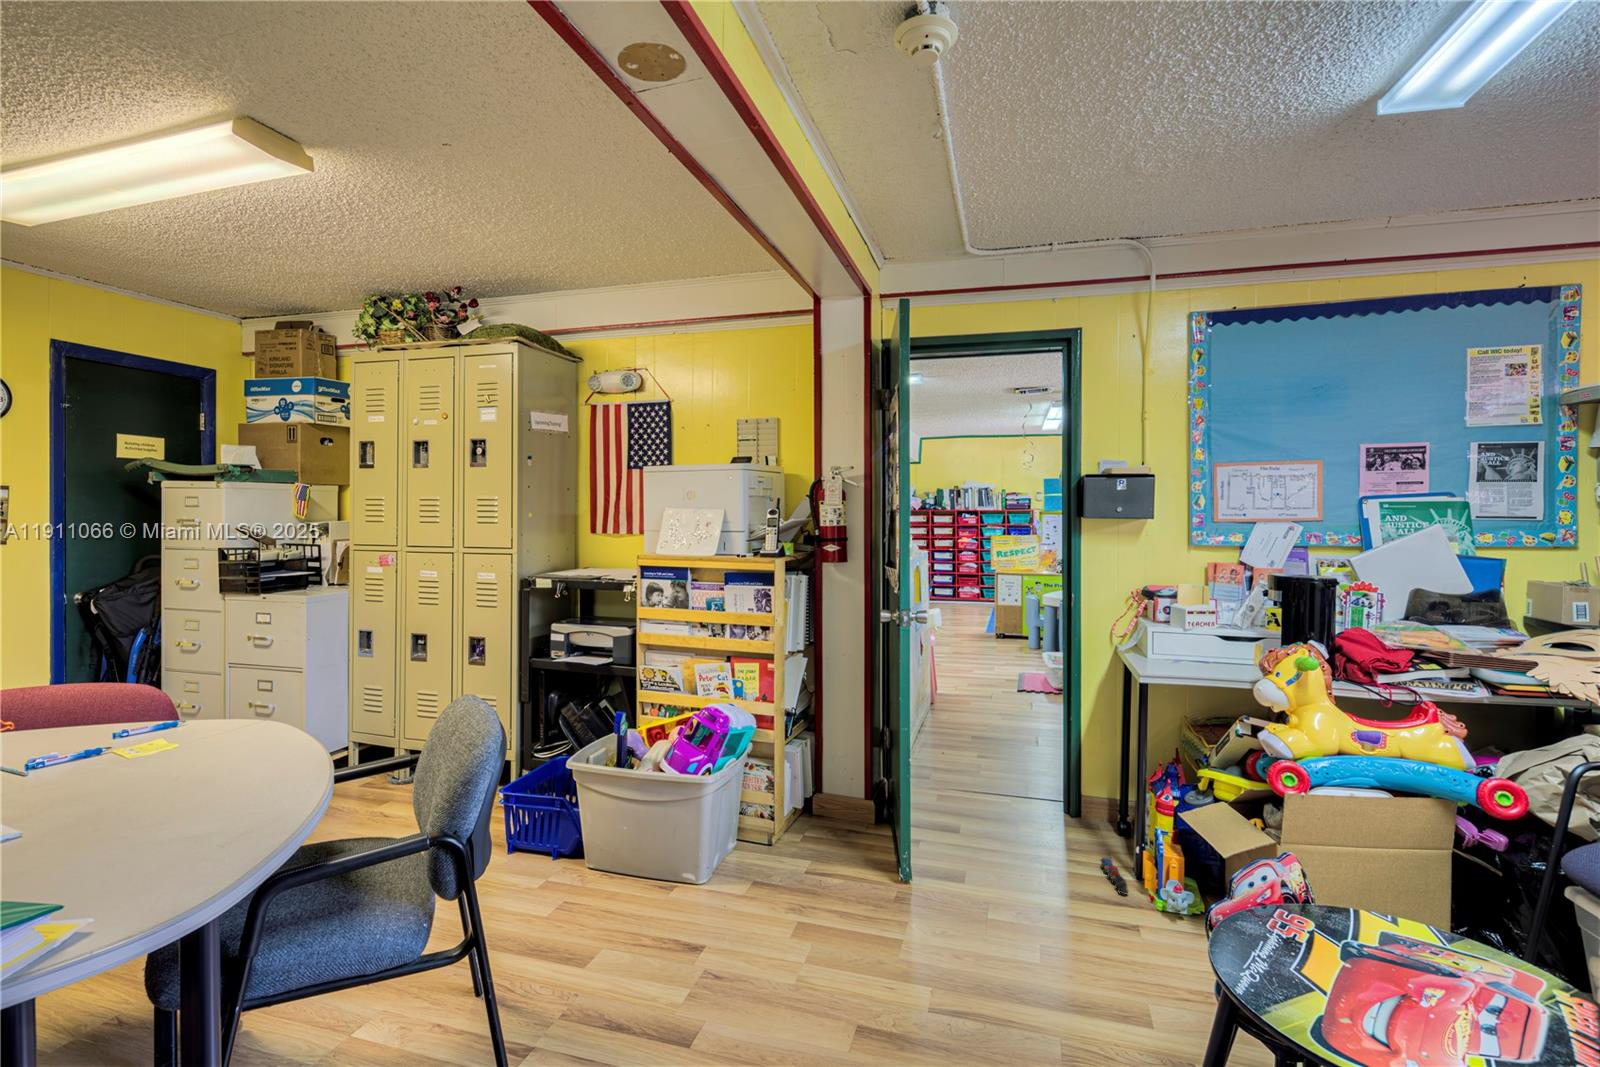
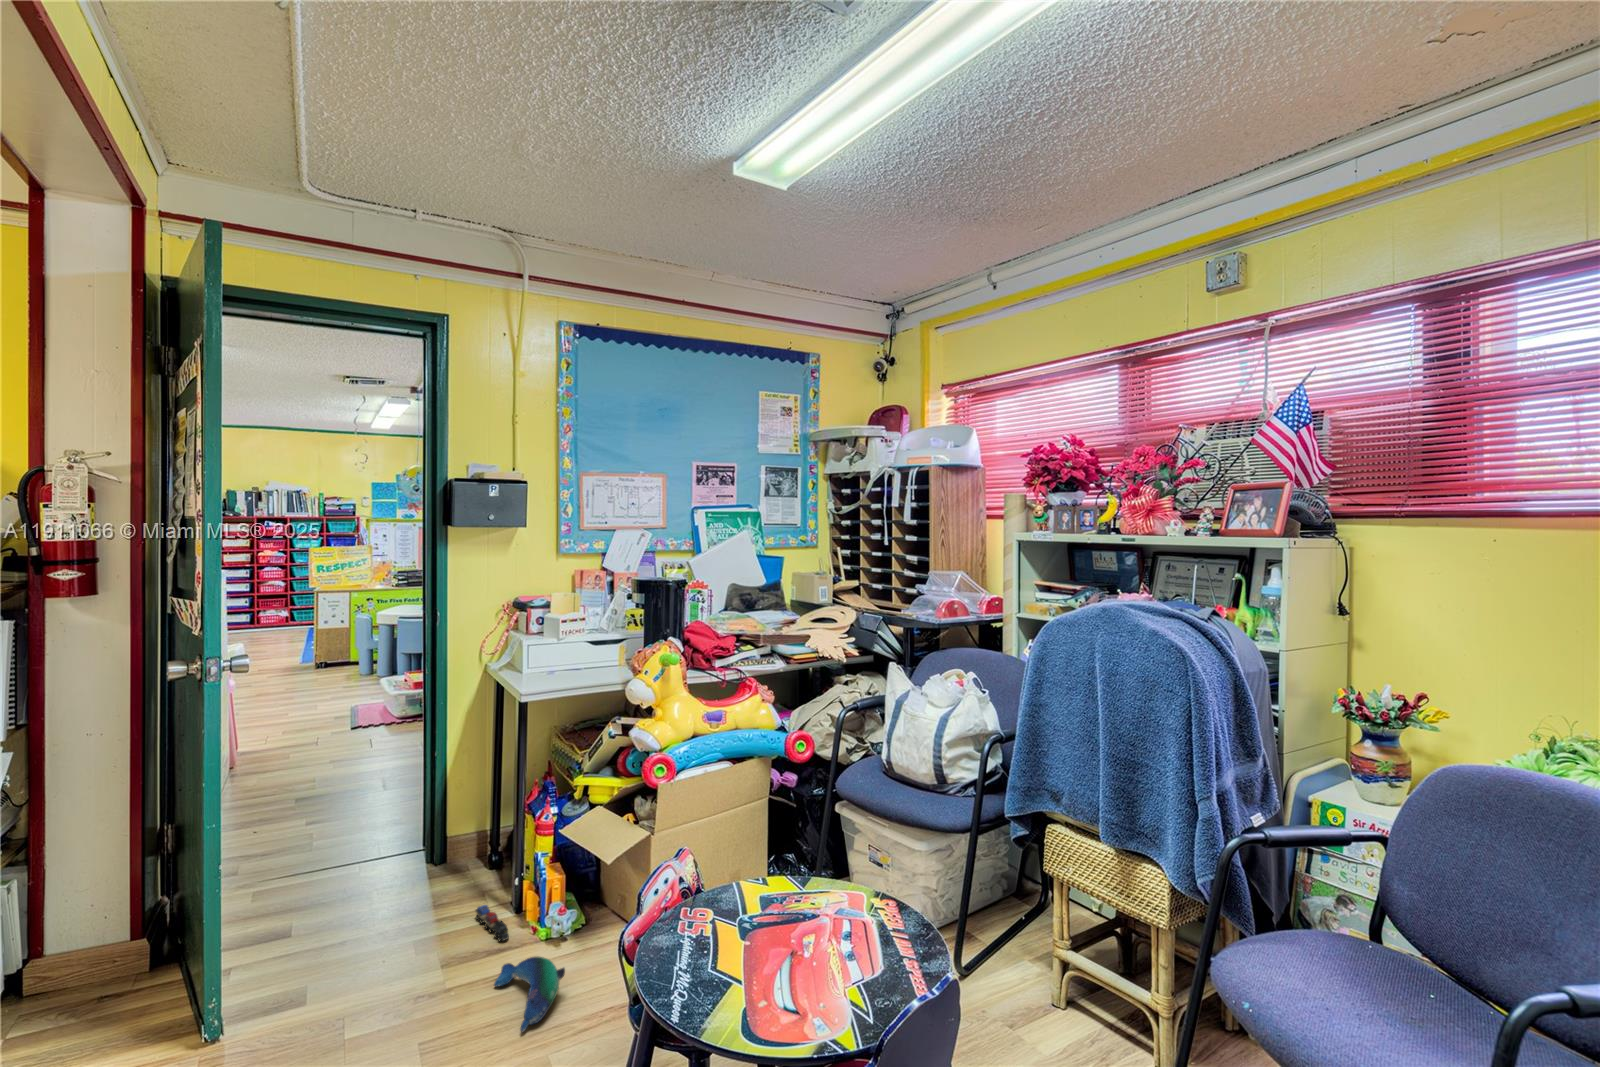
plush toy: none [1109,912,1176,975] -> present [494,957,565,1032]

